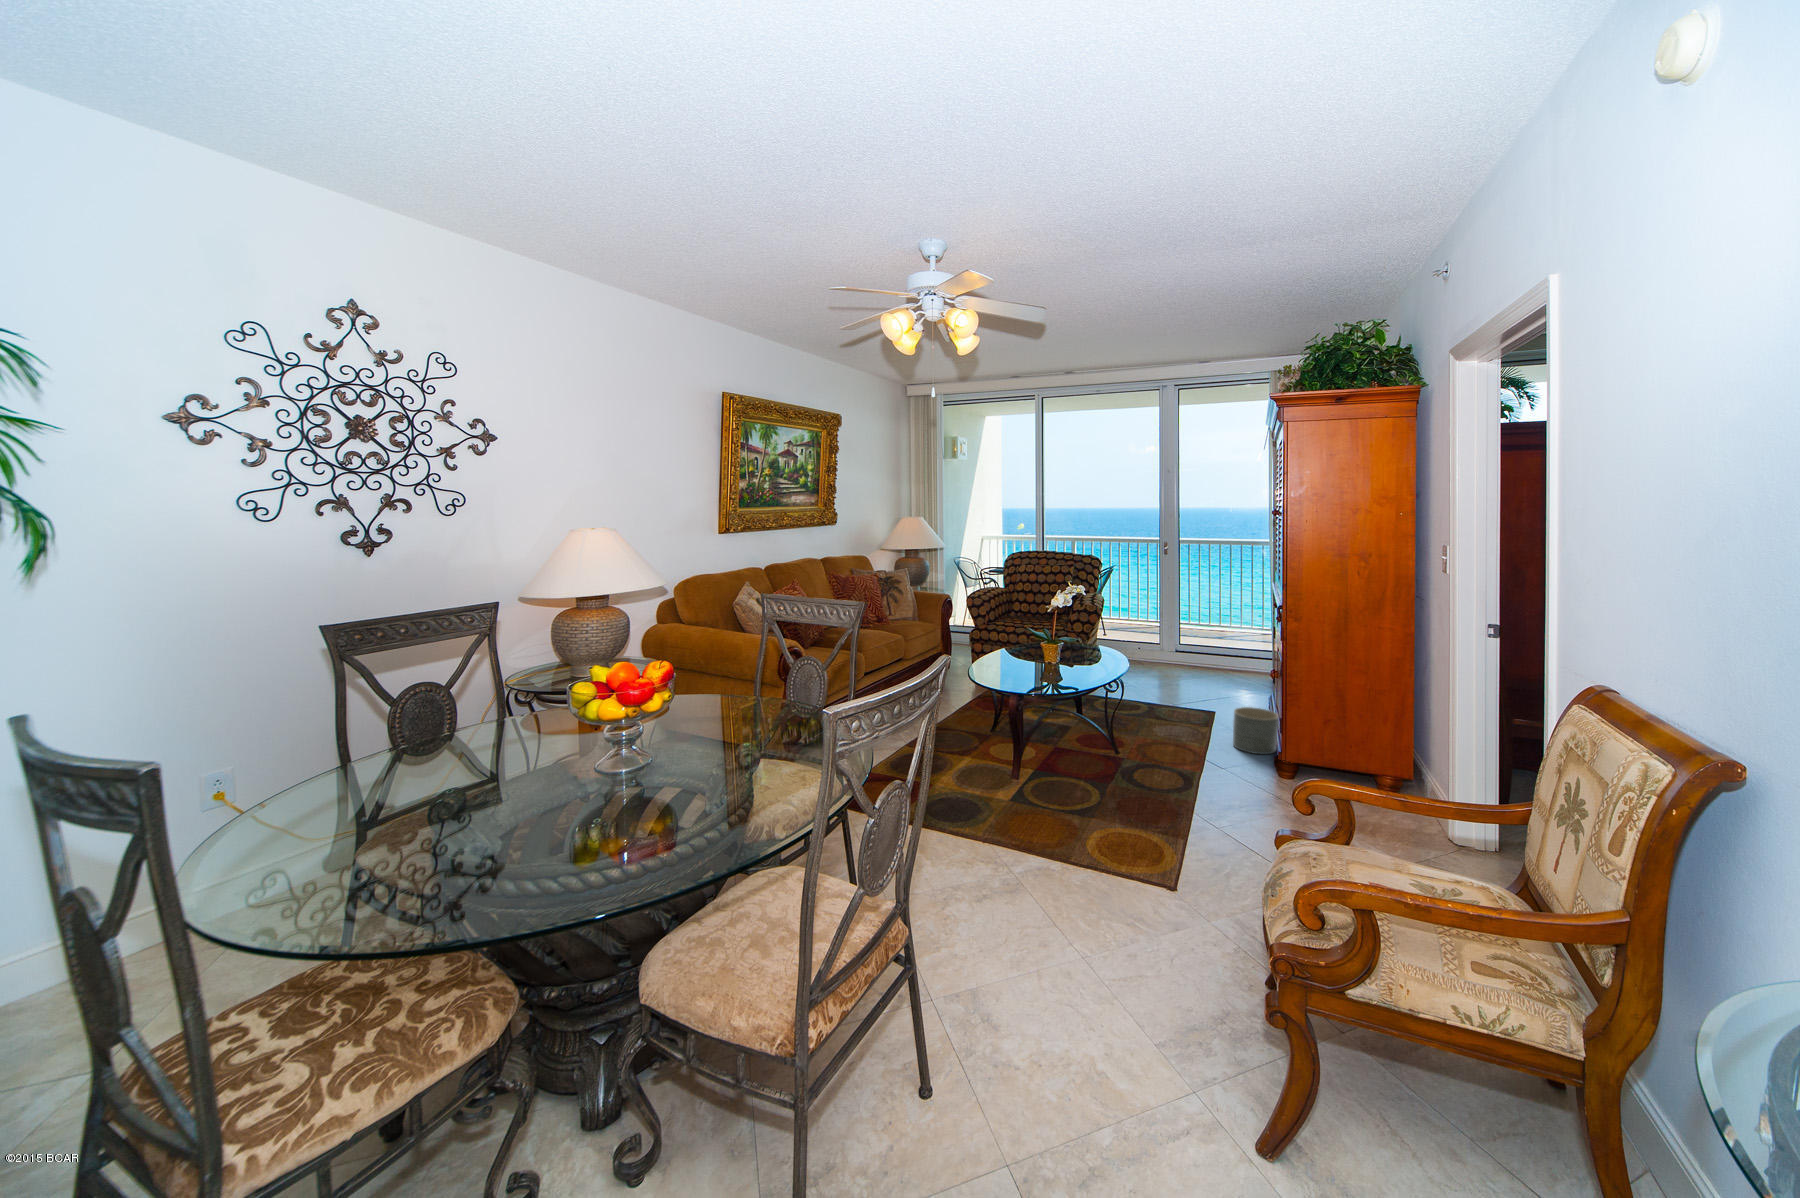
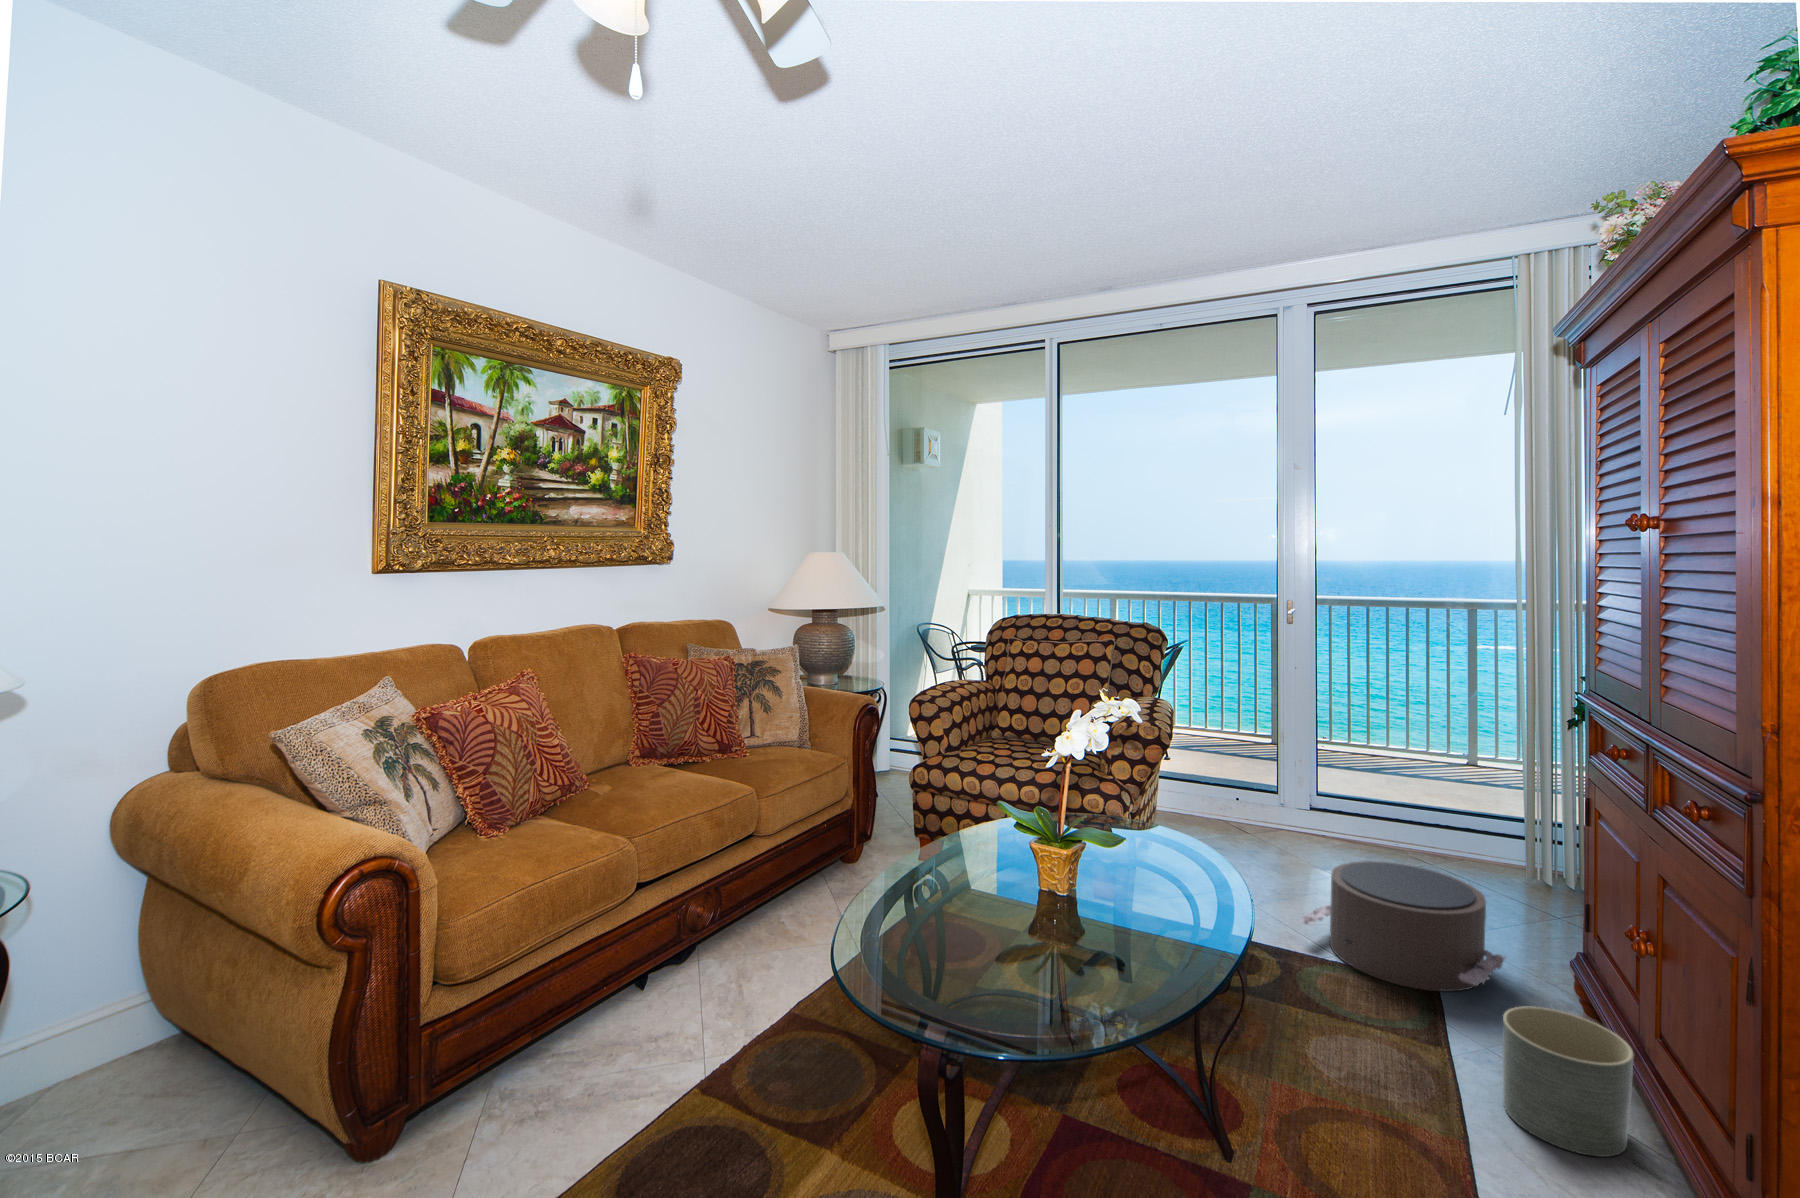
pouf: none [1162,667,1252,716] -> present [1299,861,1506,992]

